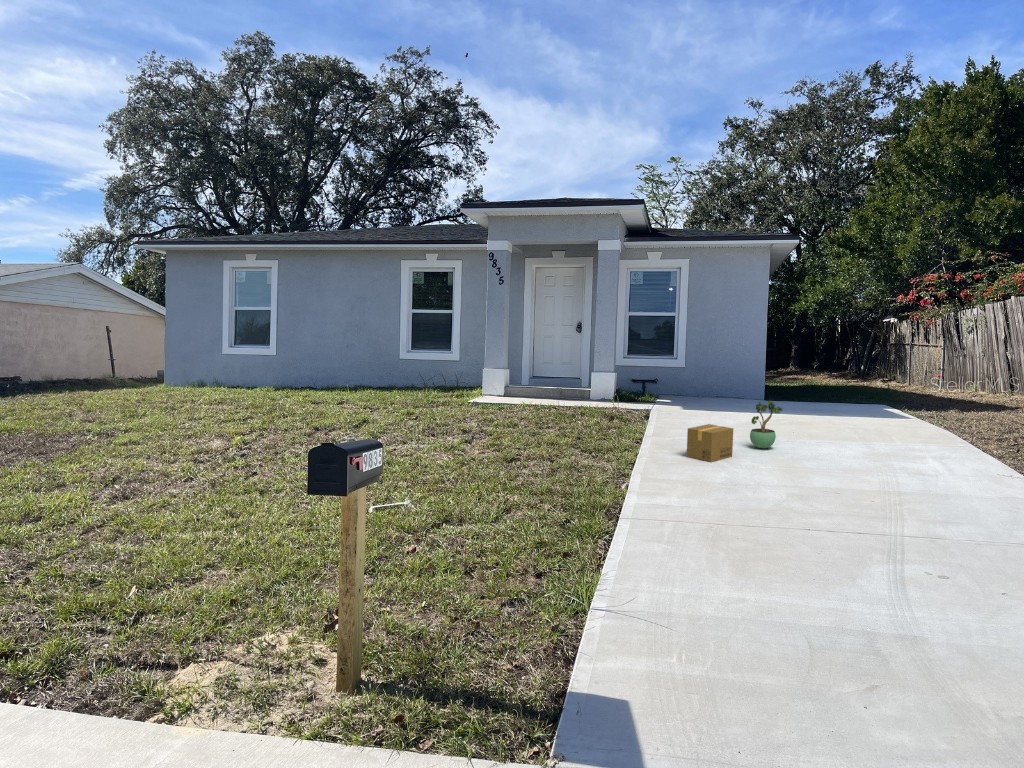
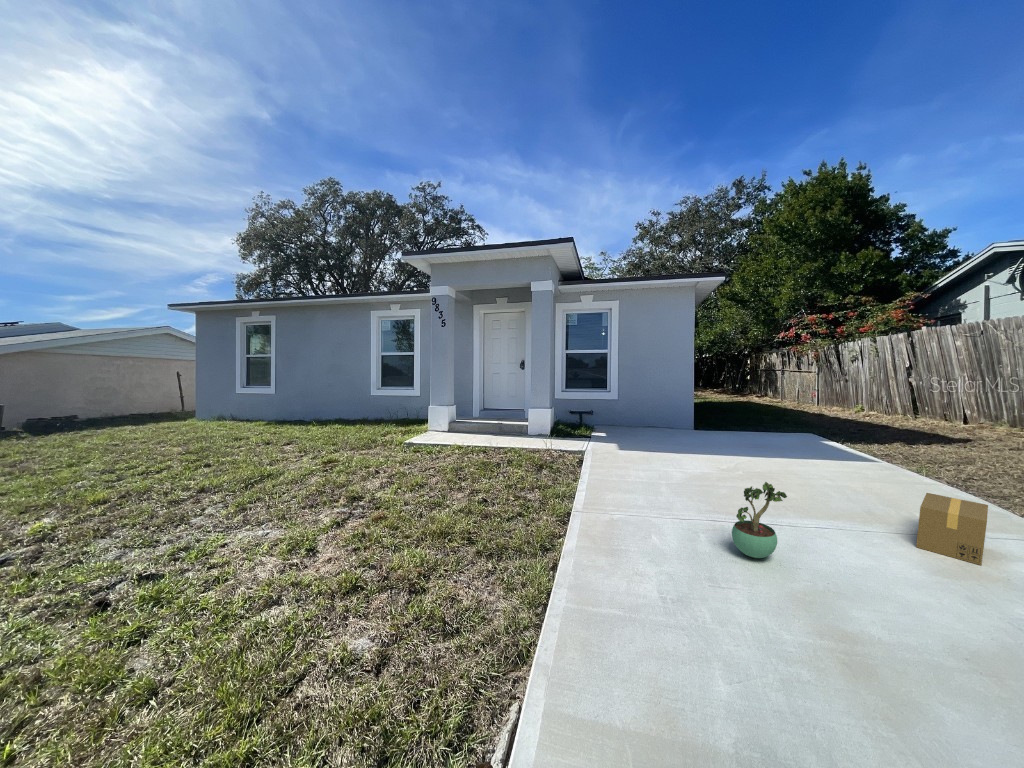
cardboard box: present [687,424,733,462] -> present [916,493,988,565]

